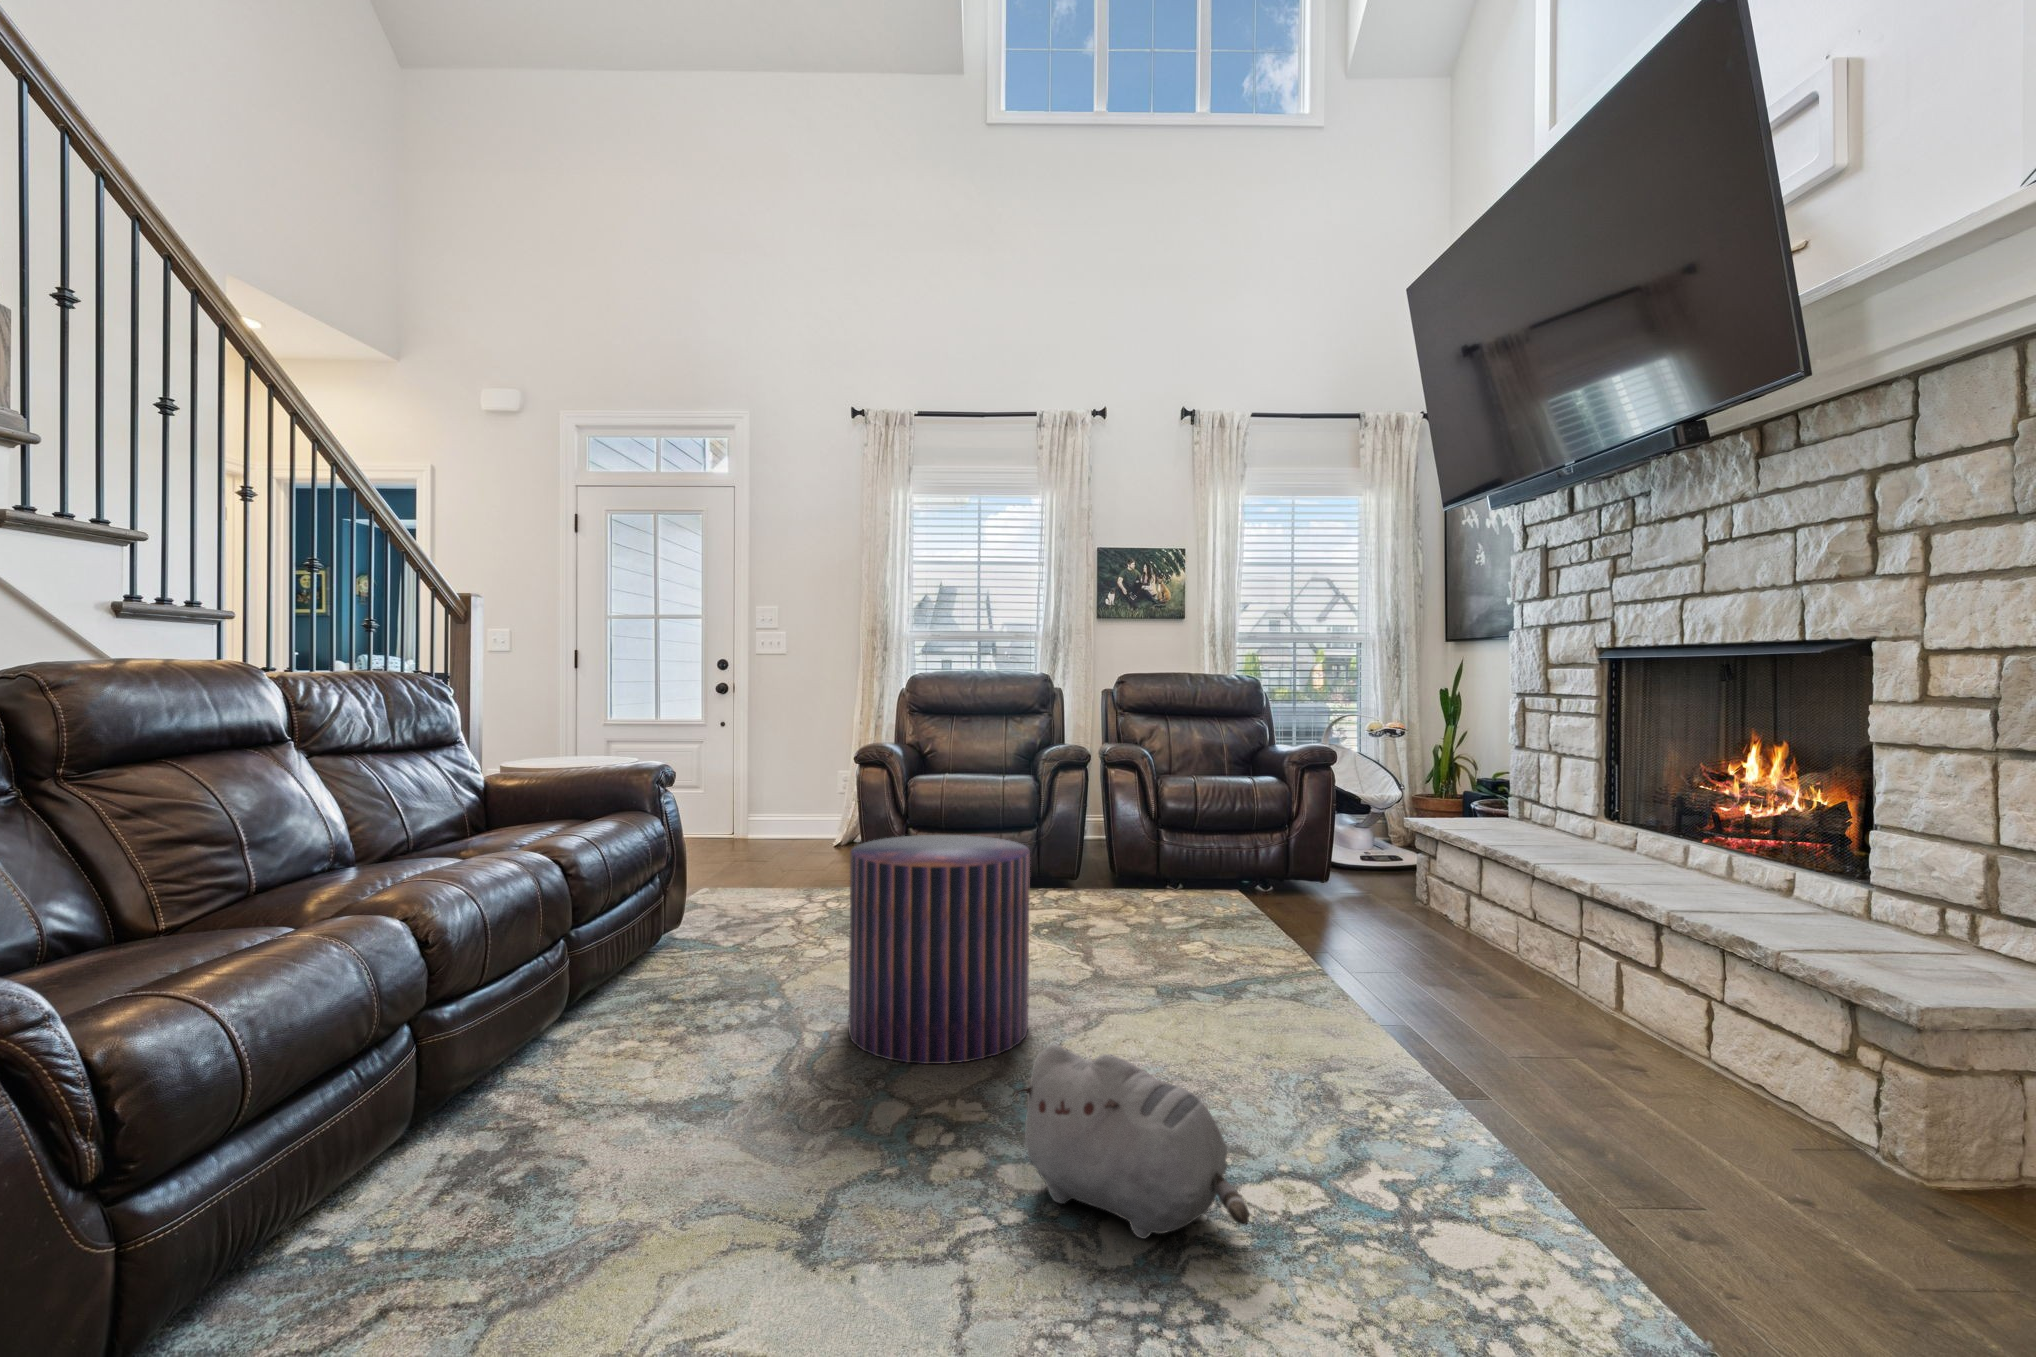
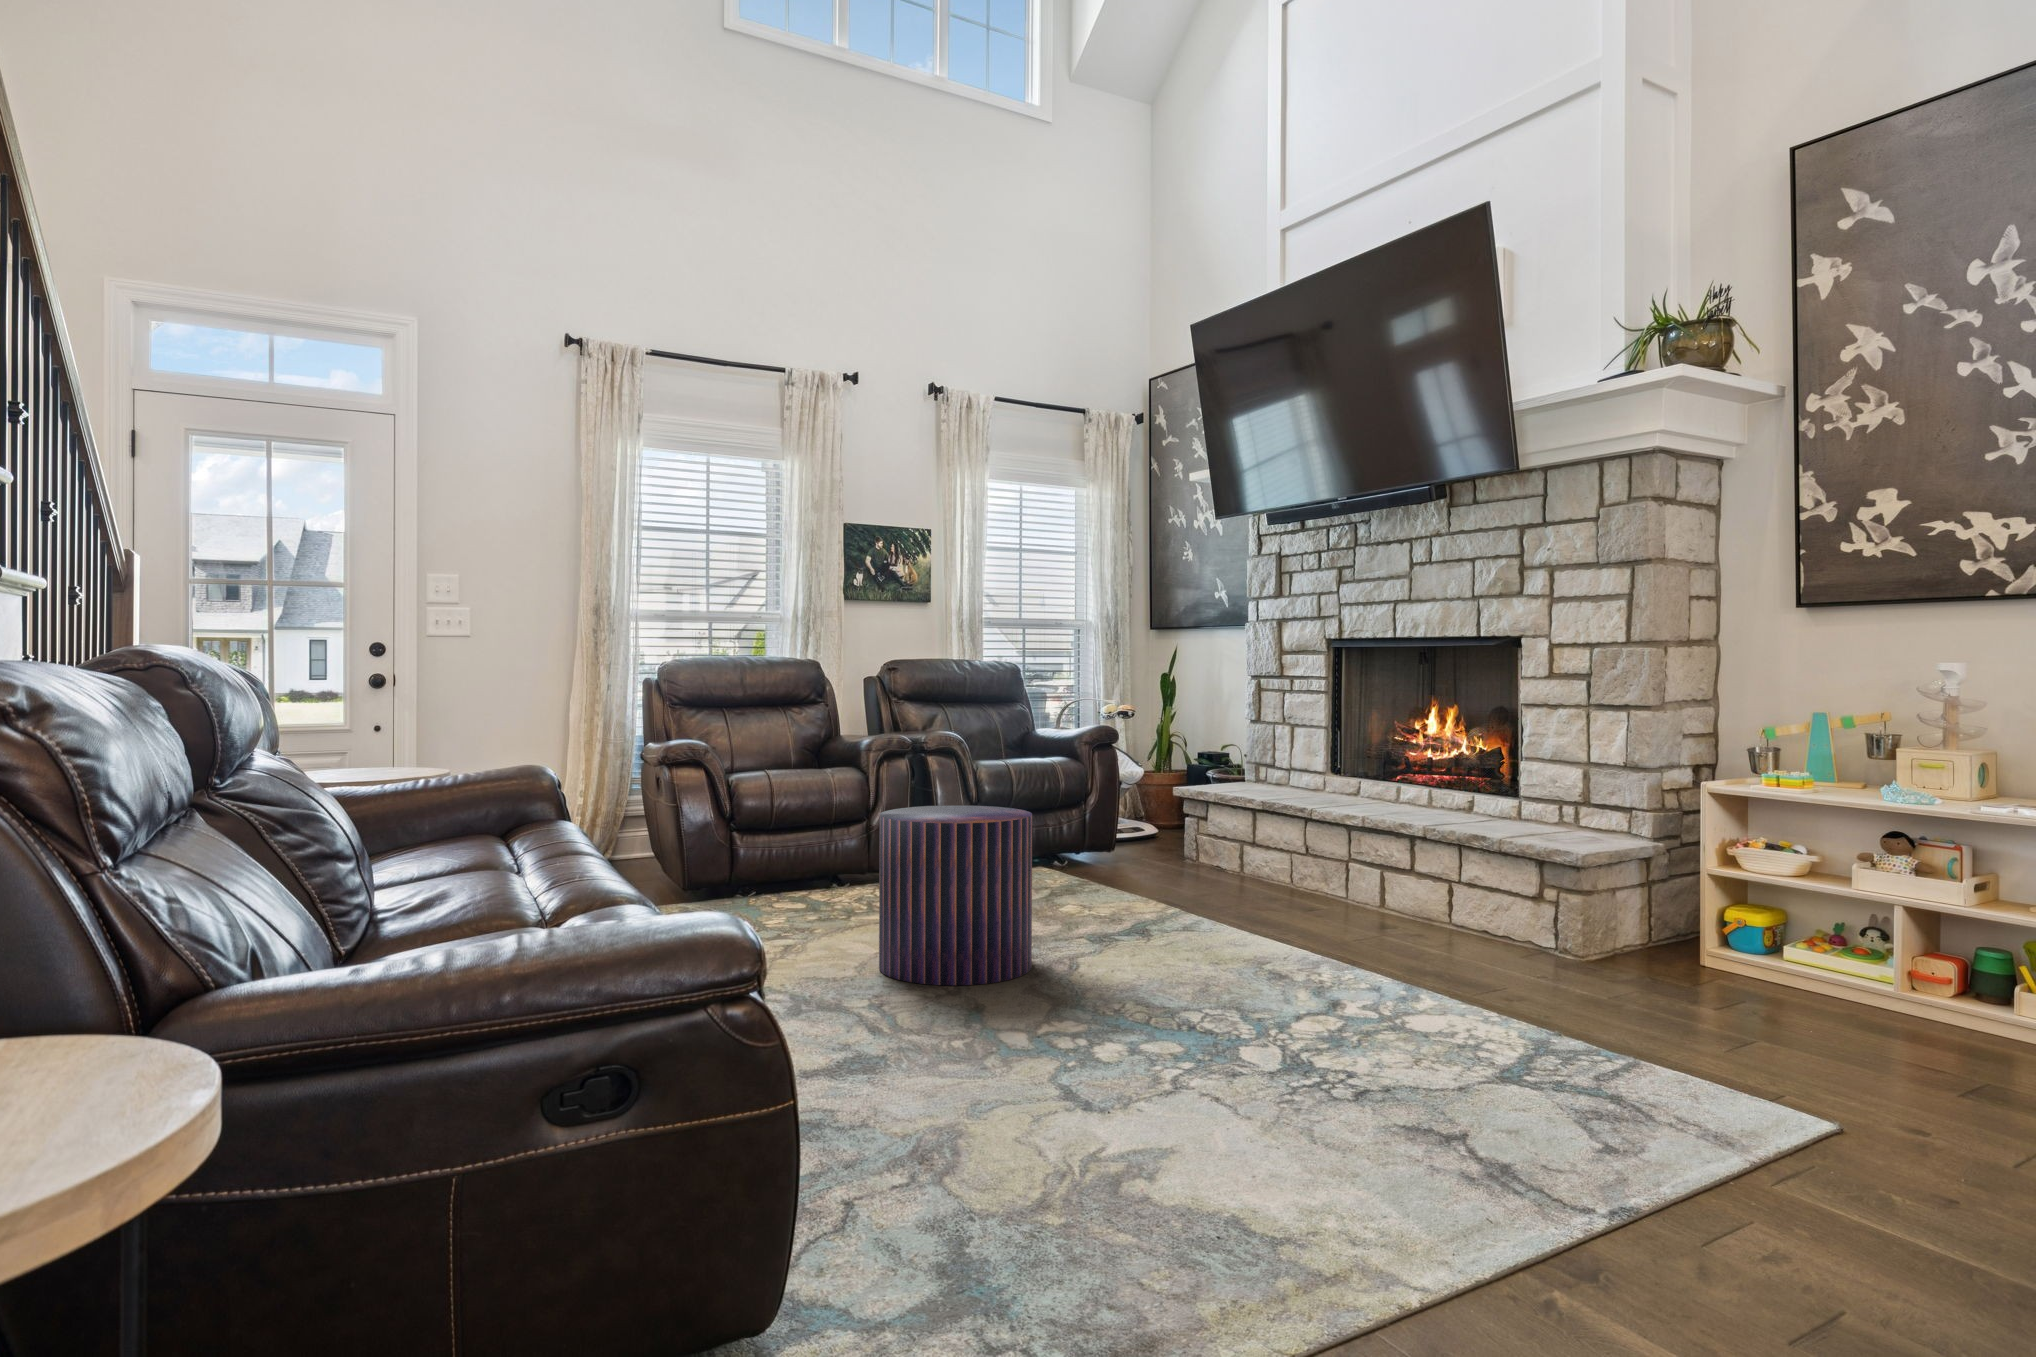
plush toy: present [1013,1044,1249,1239] -> none [1145,919,1325,1026]

